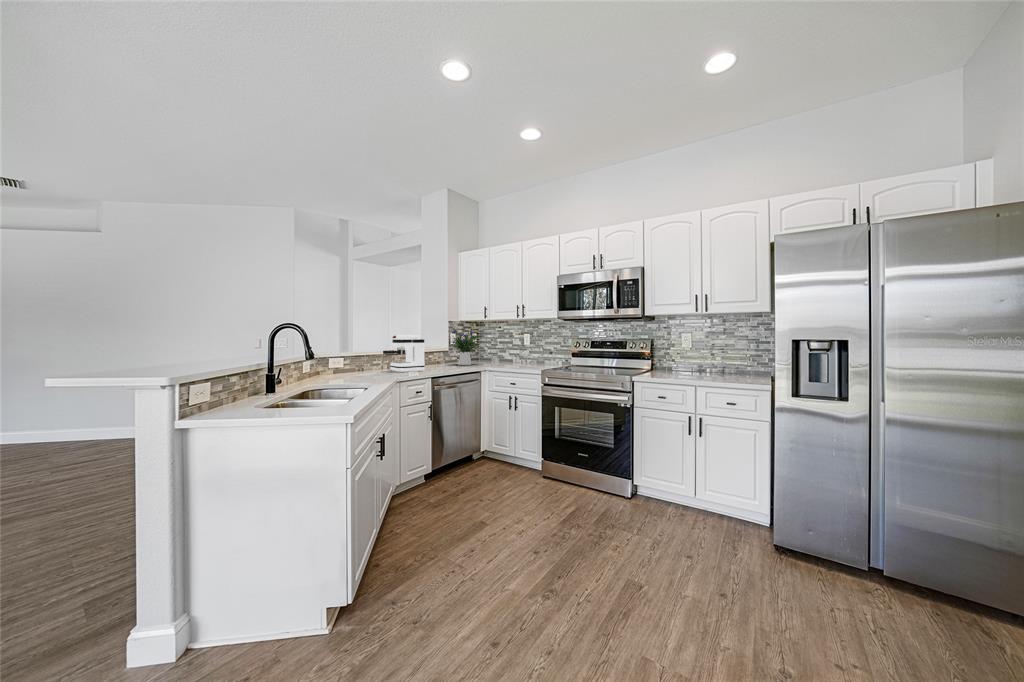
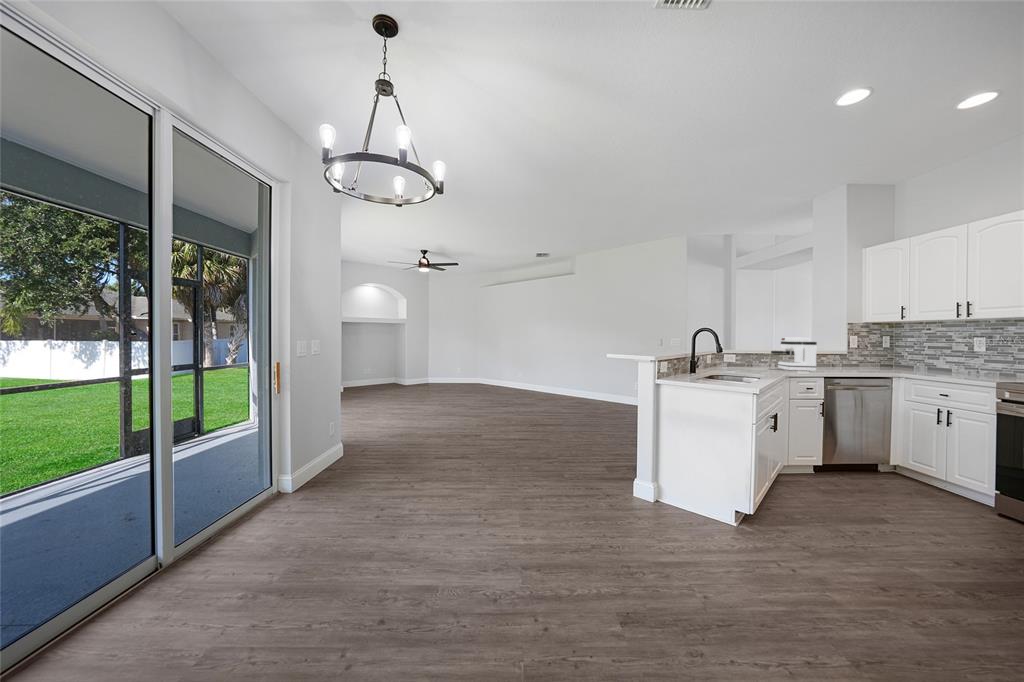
flower arrangement: present [450,328,481,365] -> none [846,330,898,370]

